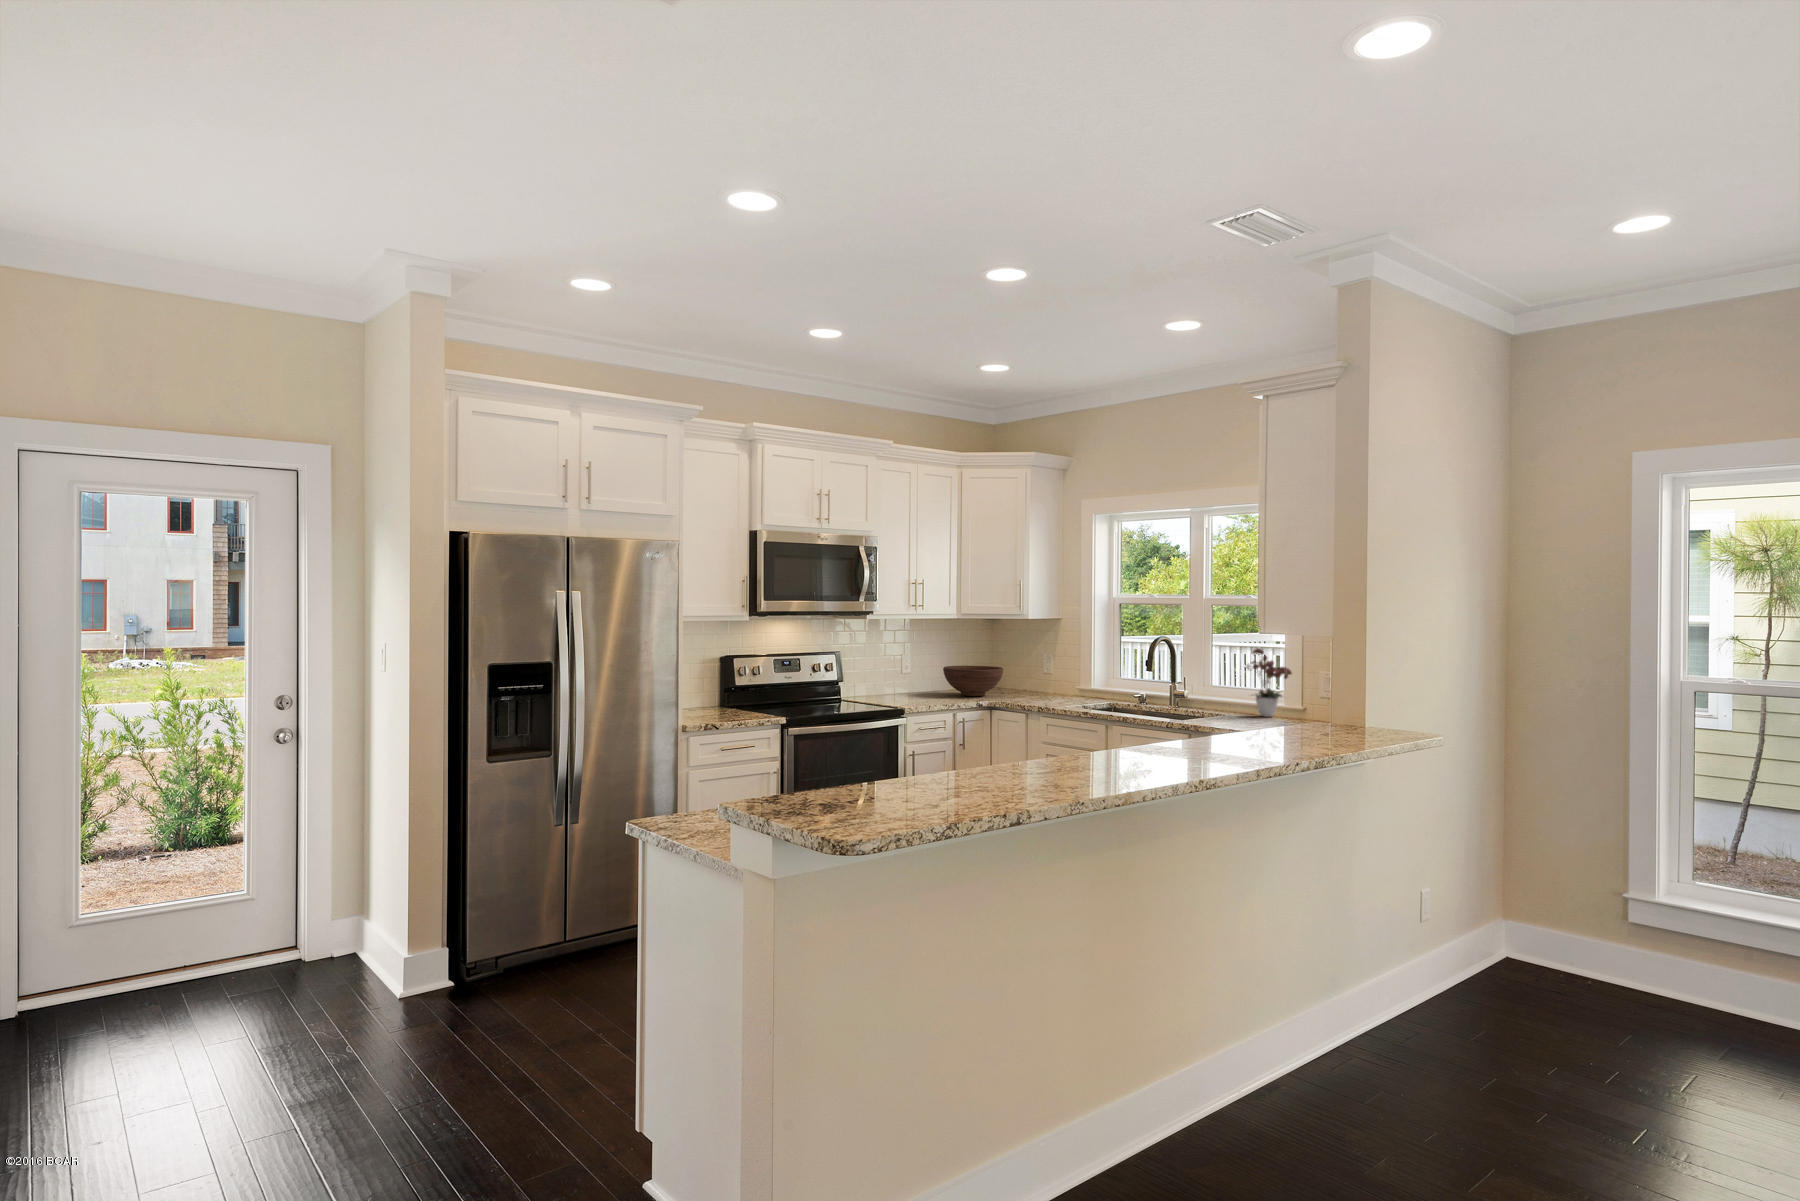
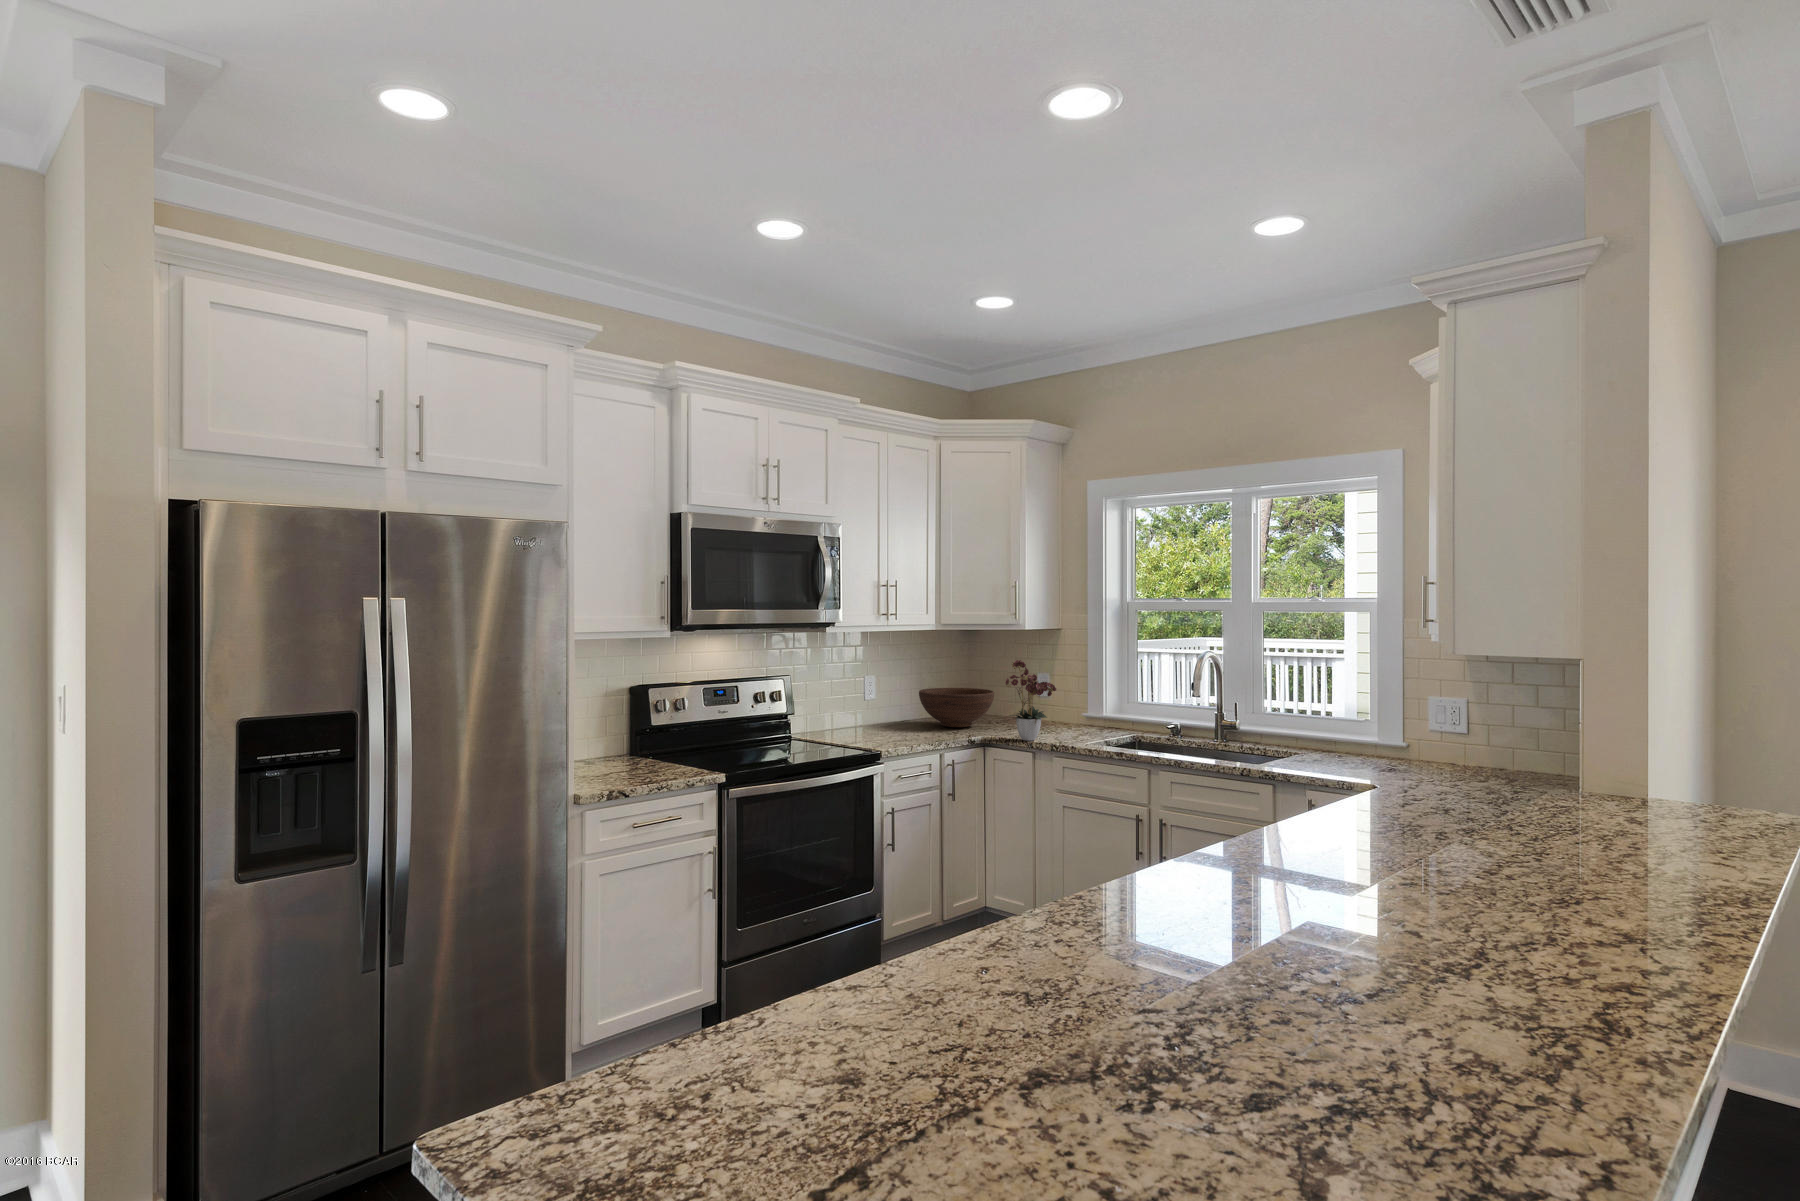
flower arrangement: present [1247,648,1292,717] -> present [1005,660,1056,741]

